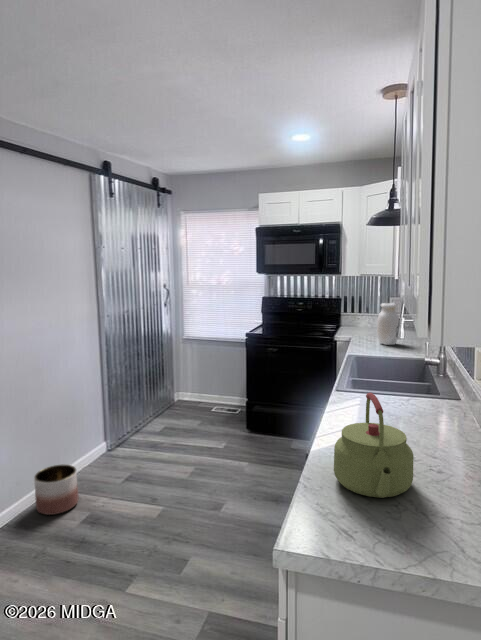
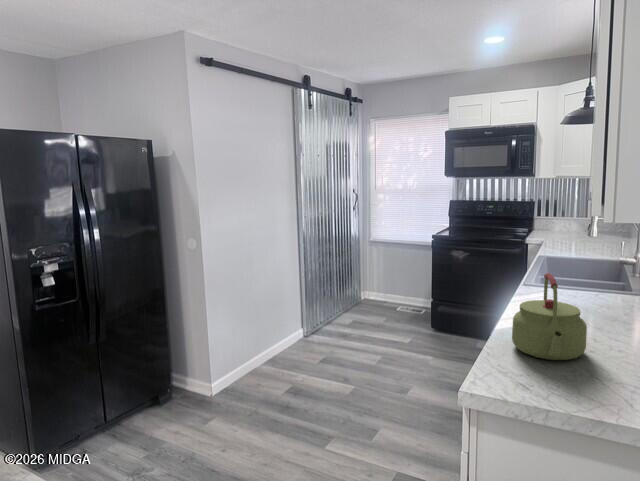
jar: present [377,303,399,345] -> none [571,205,596,247]
planter: present [34,464,79,515] -> none [247,343,282,383]

